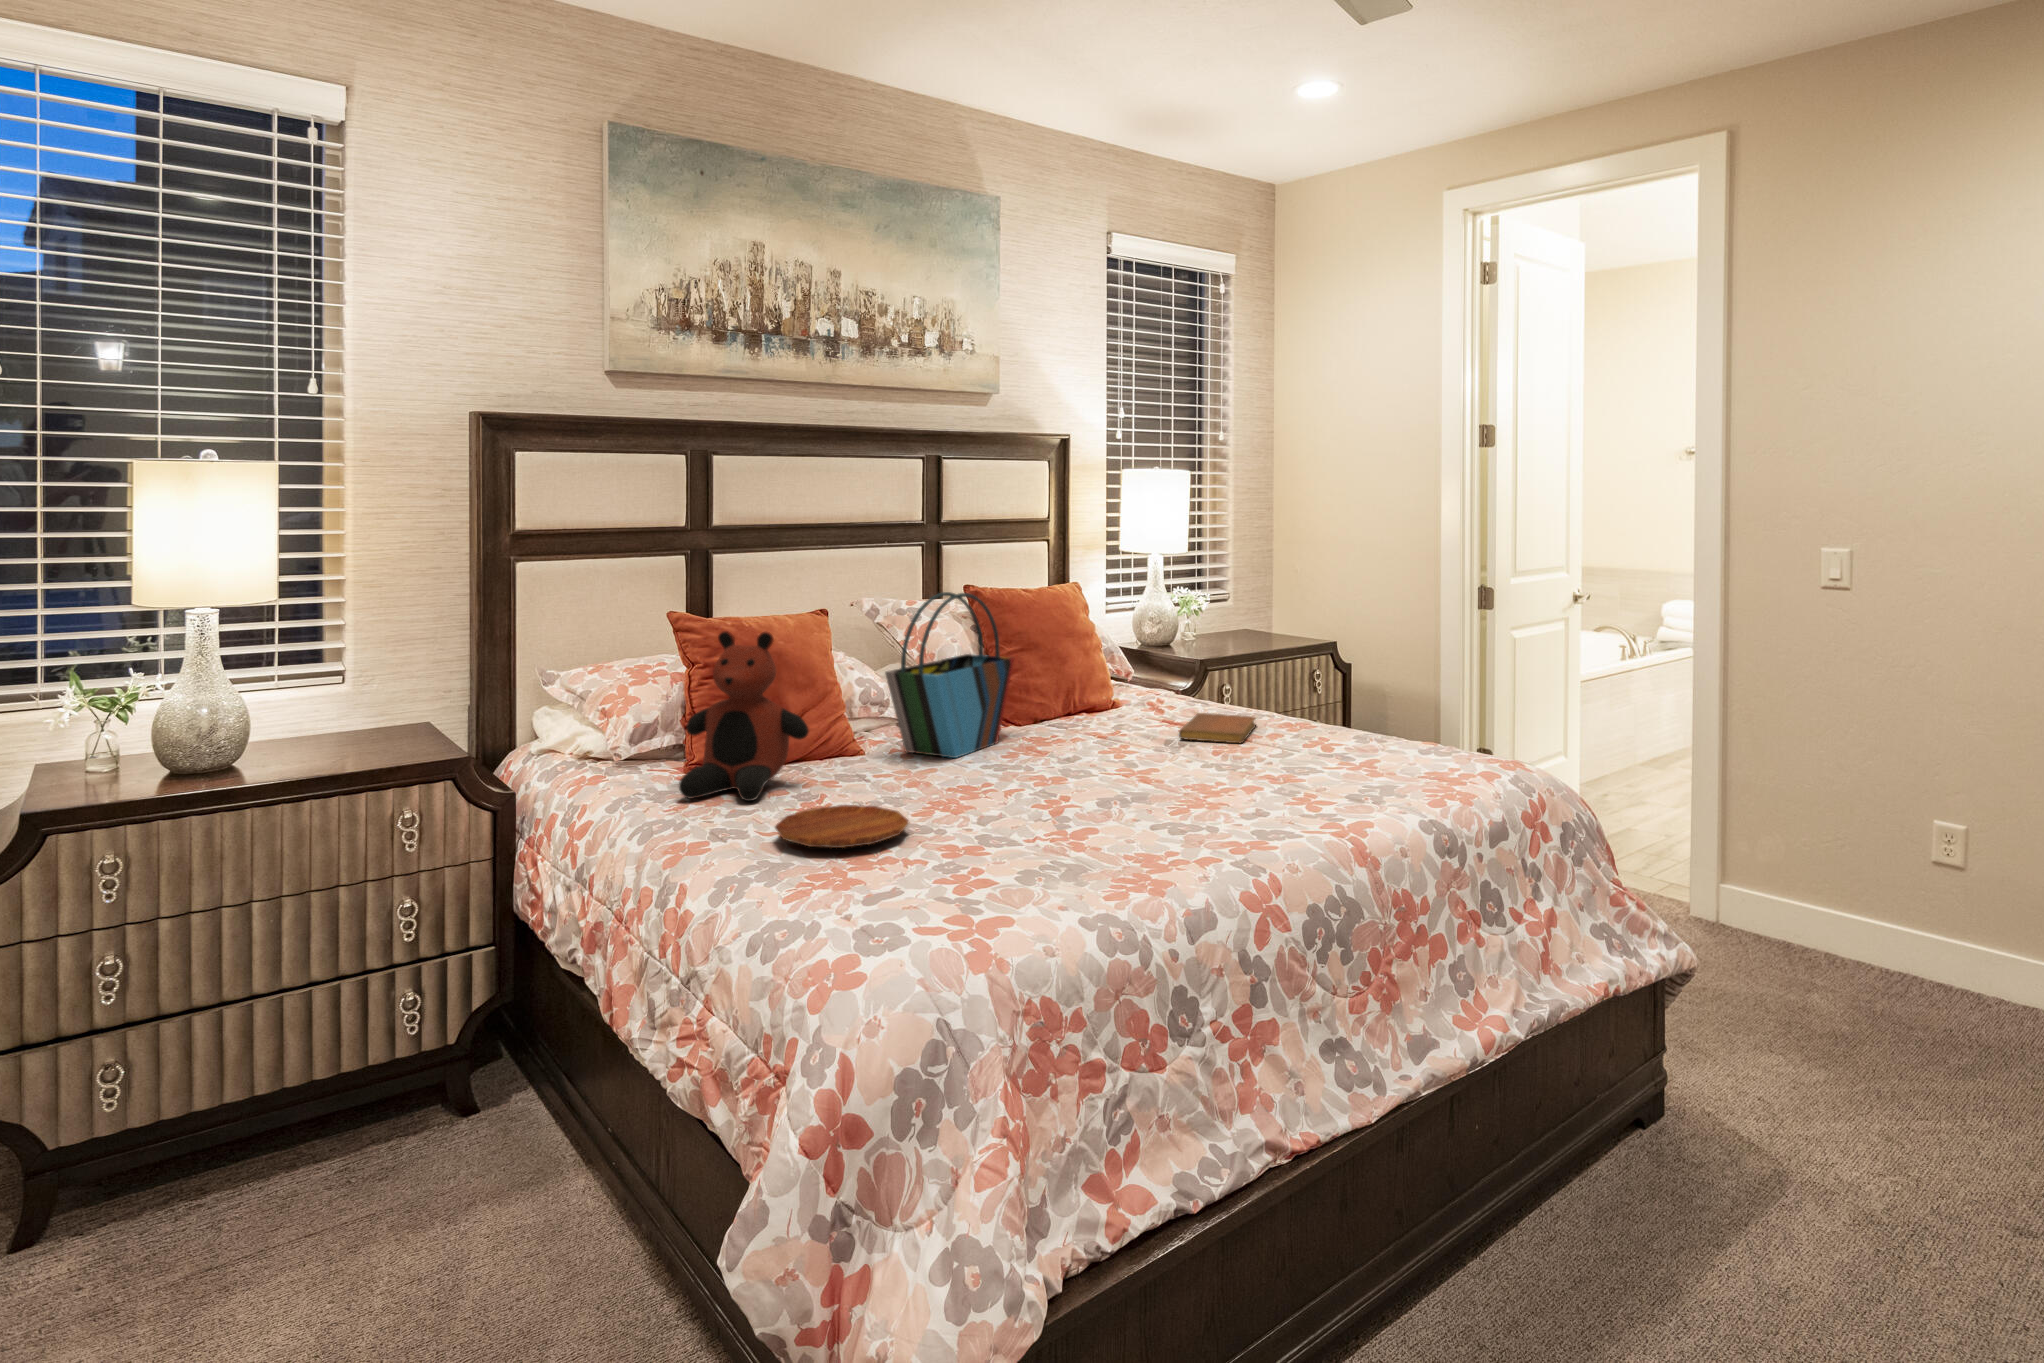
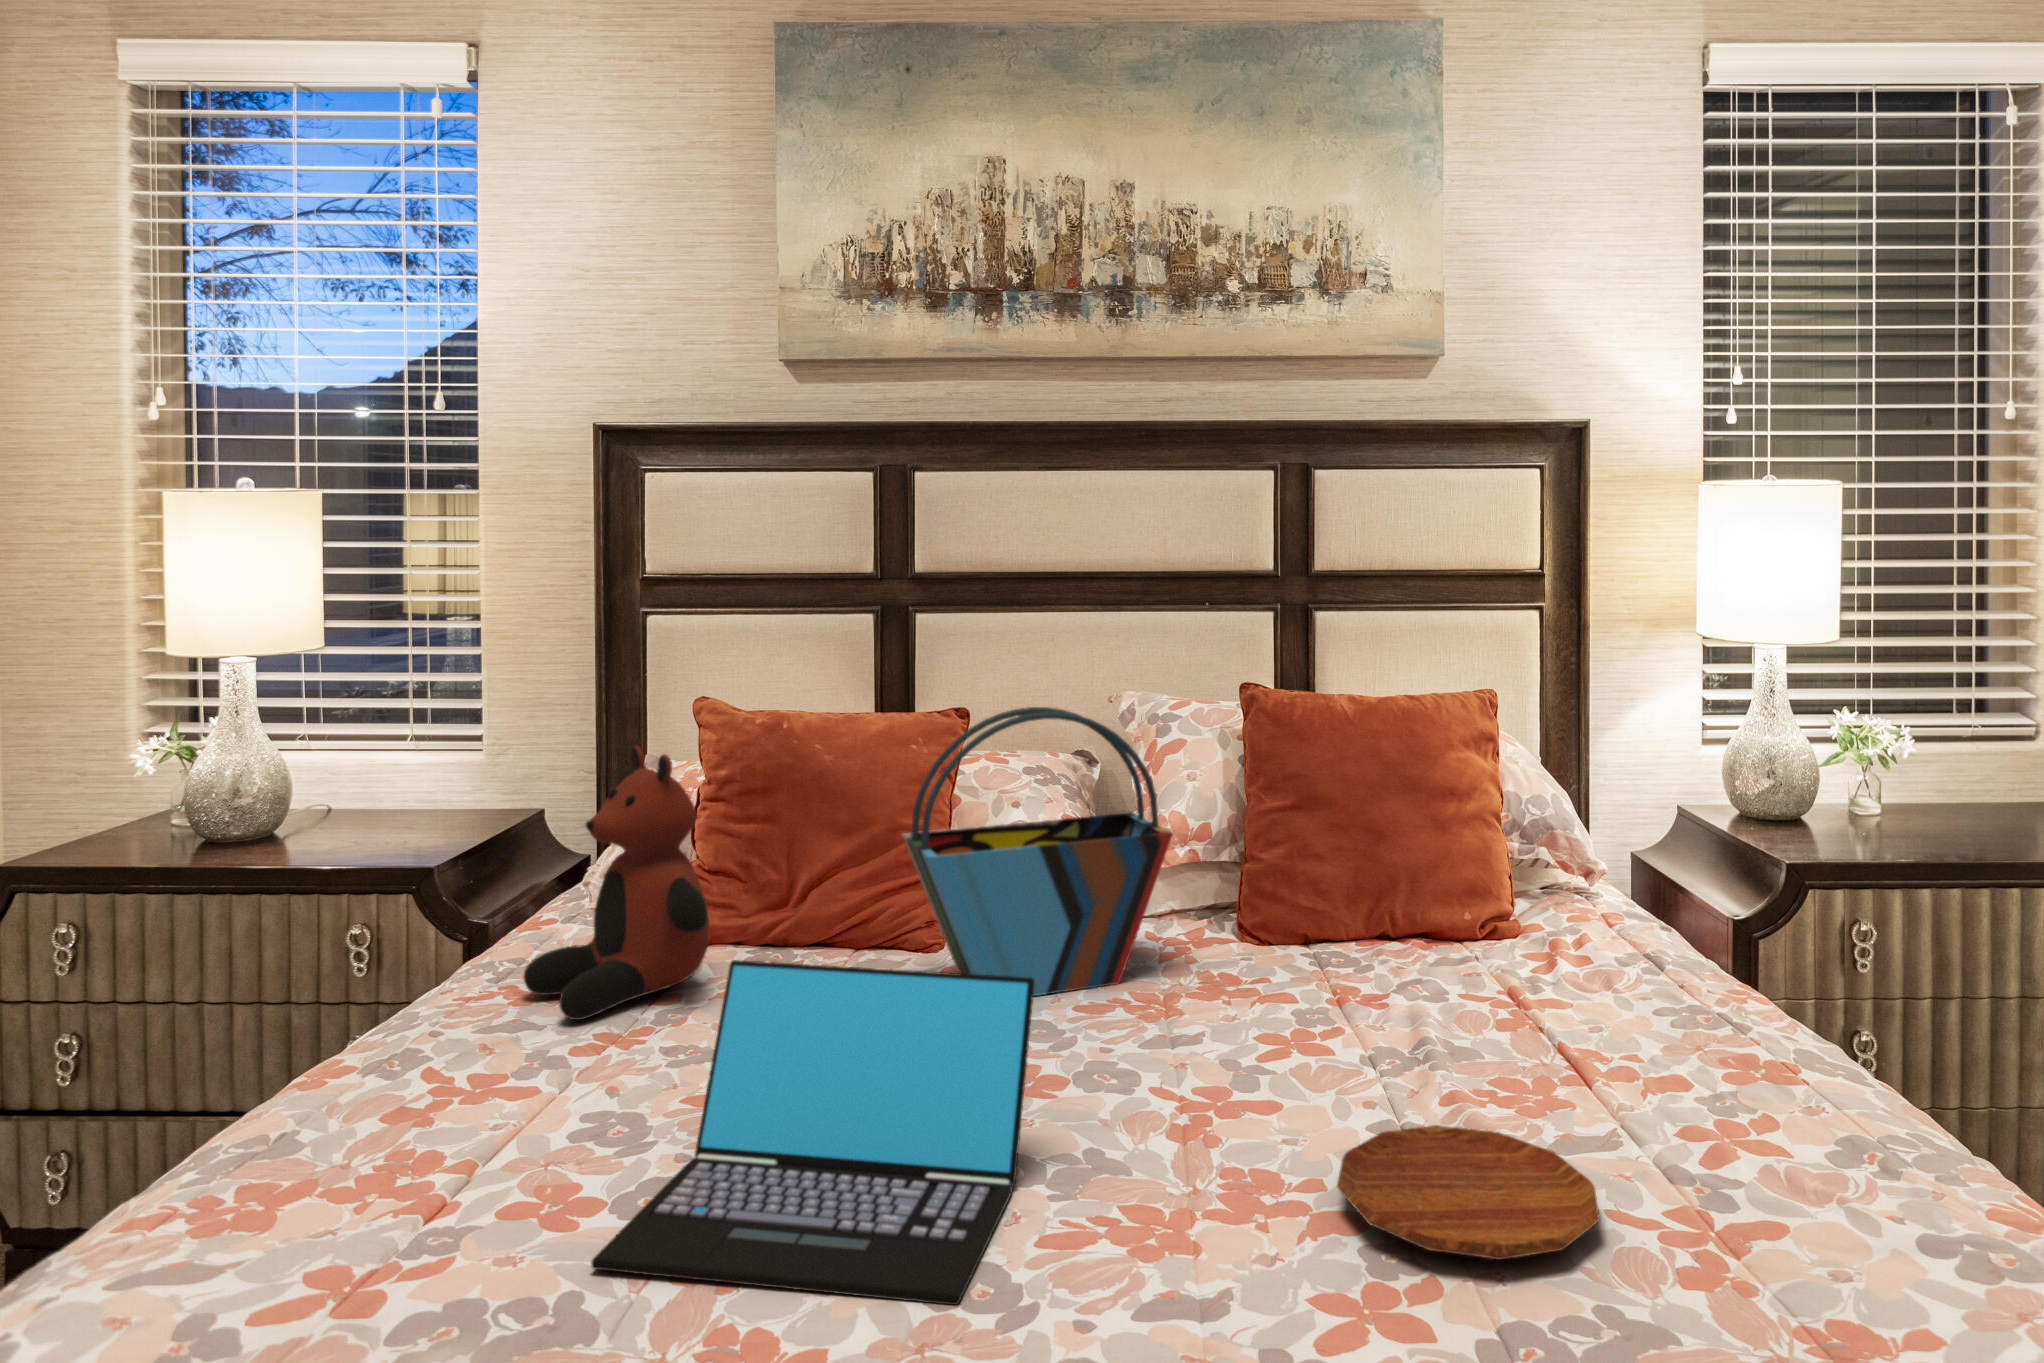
laptop: none [962,702,1187,844] -> present [591,960,1035,1305]
notebook: present [1179,713,1256,743] -> none [1412,999,1649,1102]
tray: present [775,805,909,848] -> present [1337,1125,1600,1260]

